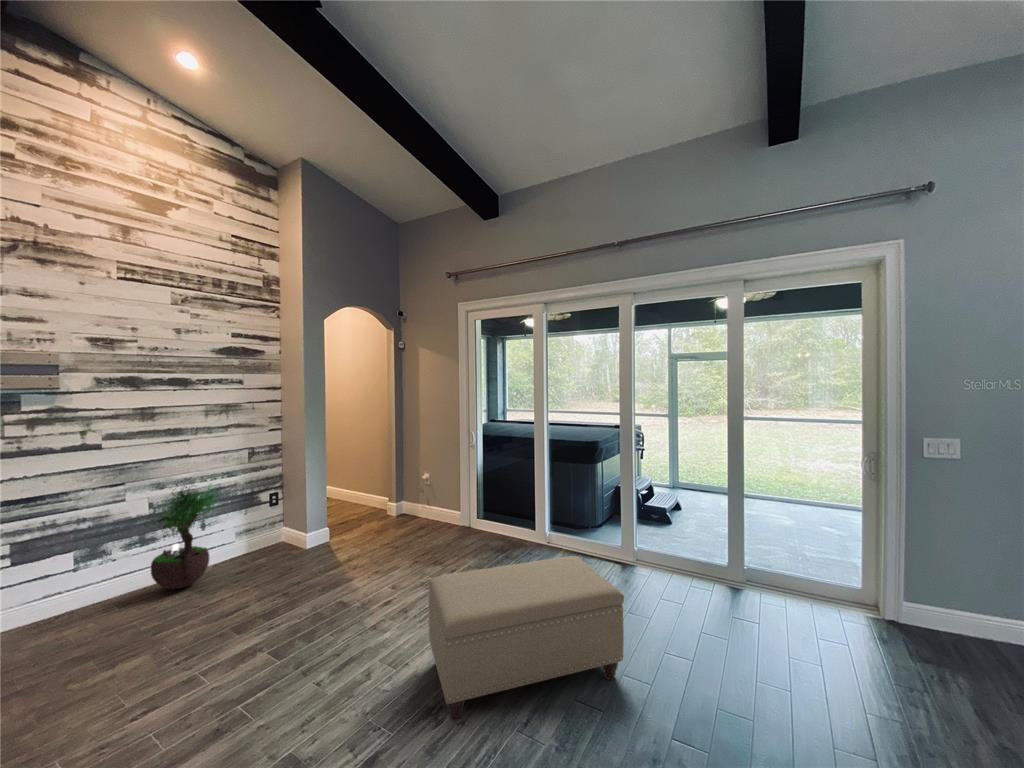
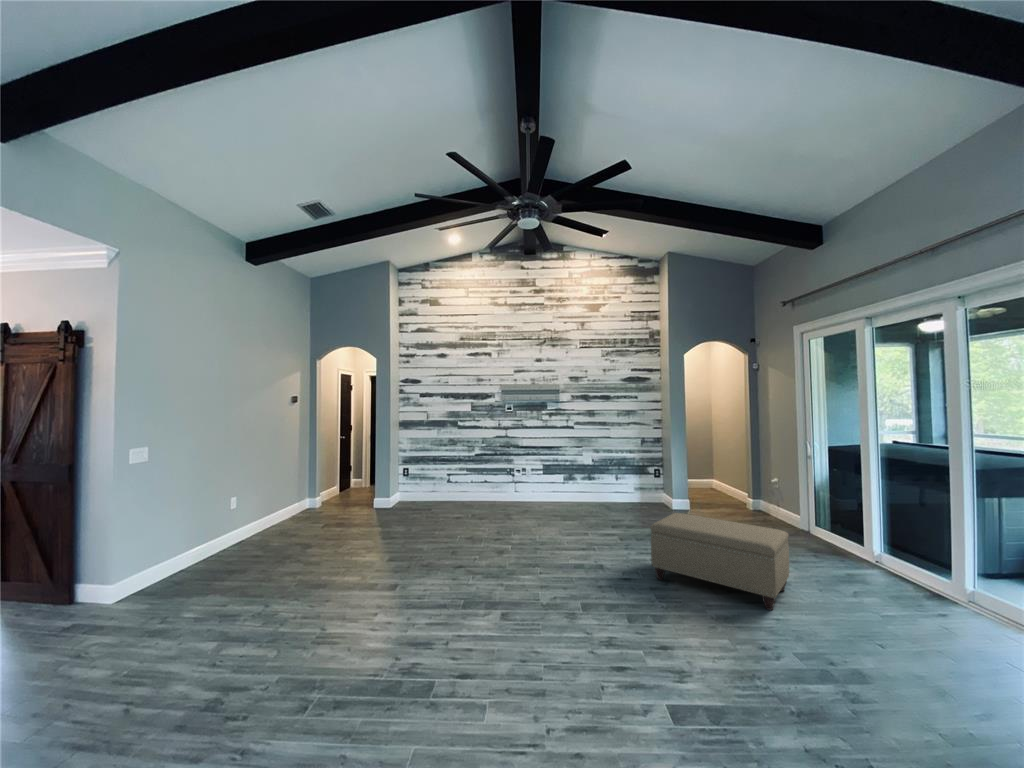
potted tree: present [151,485,218,589] -> none [585,448,620,506]

